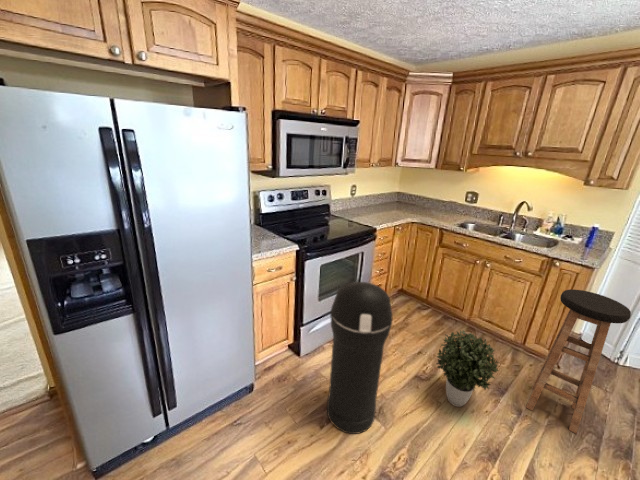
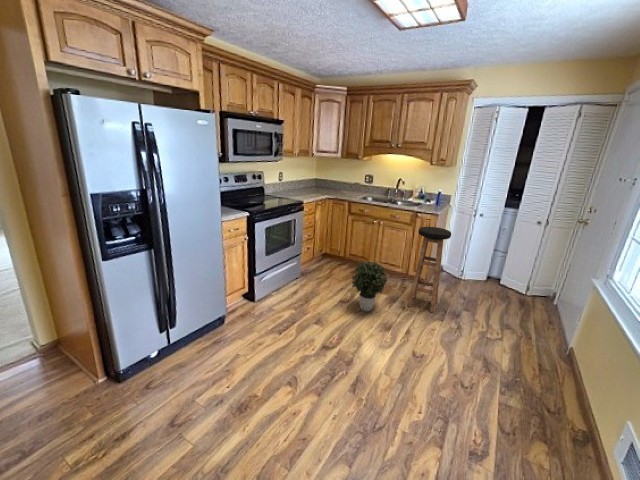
trash can: present [327,282,392,434] -> none [280,228,321,334]

